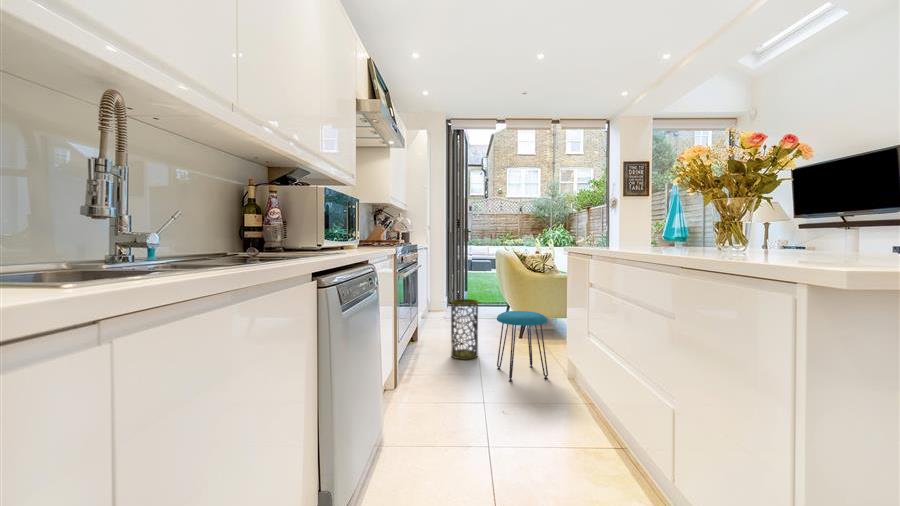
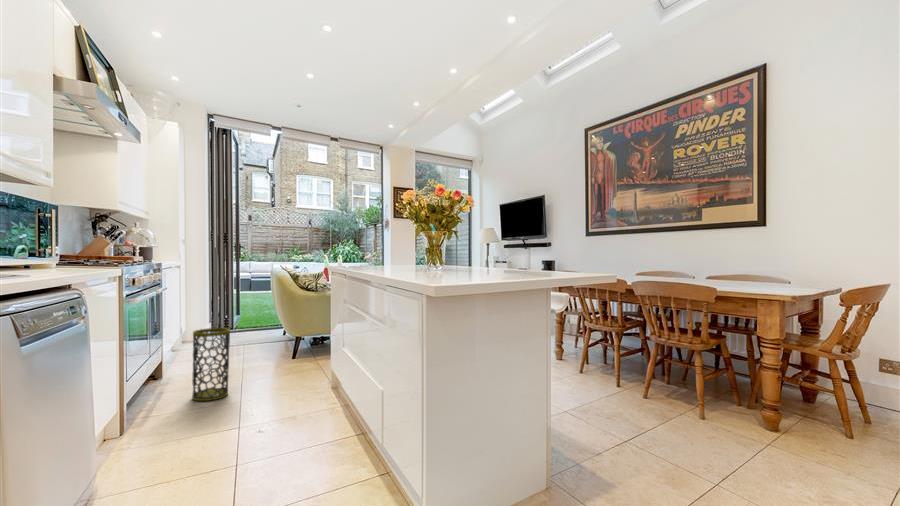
stool: present [497,311,548,381] -> none [246,339,305,420]

